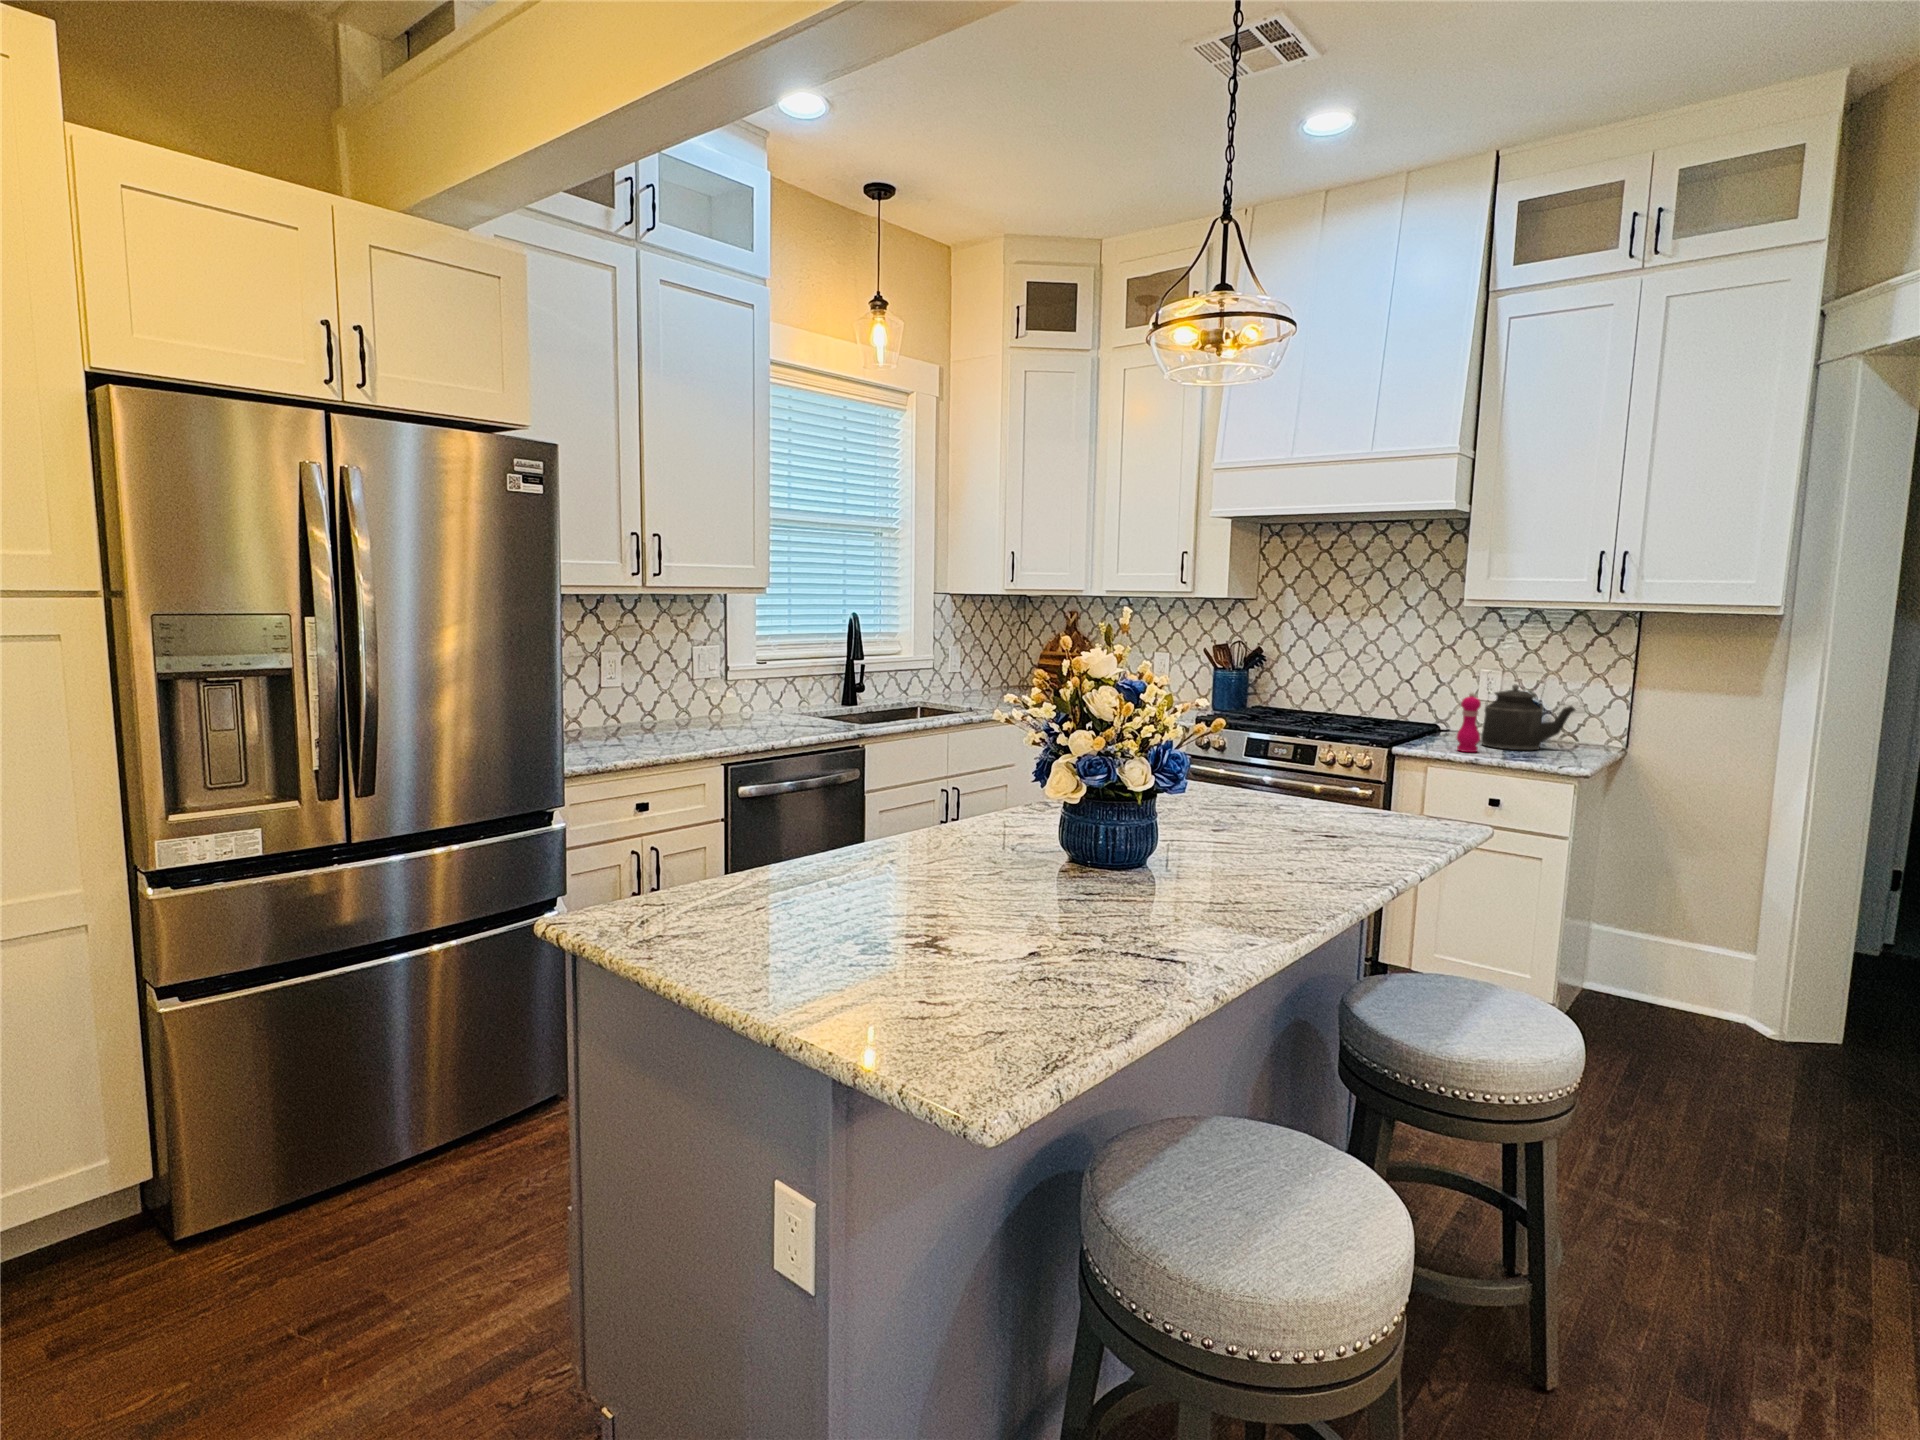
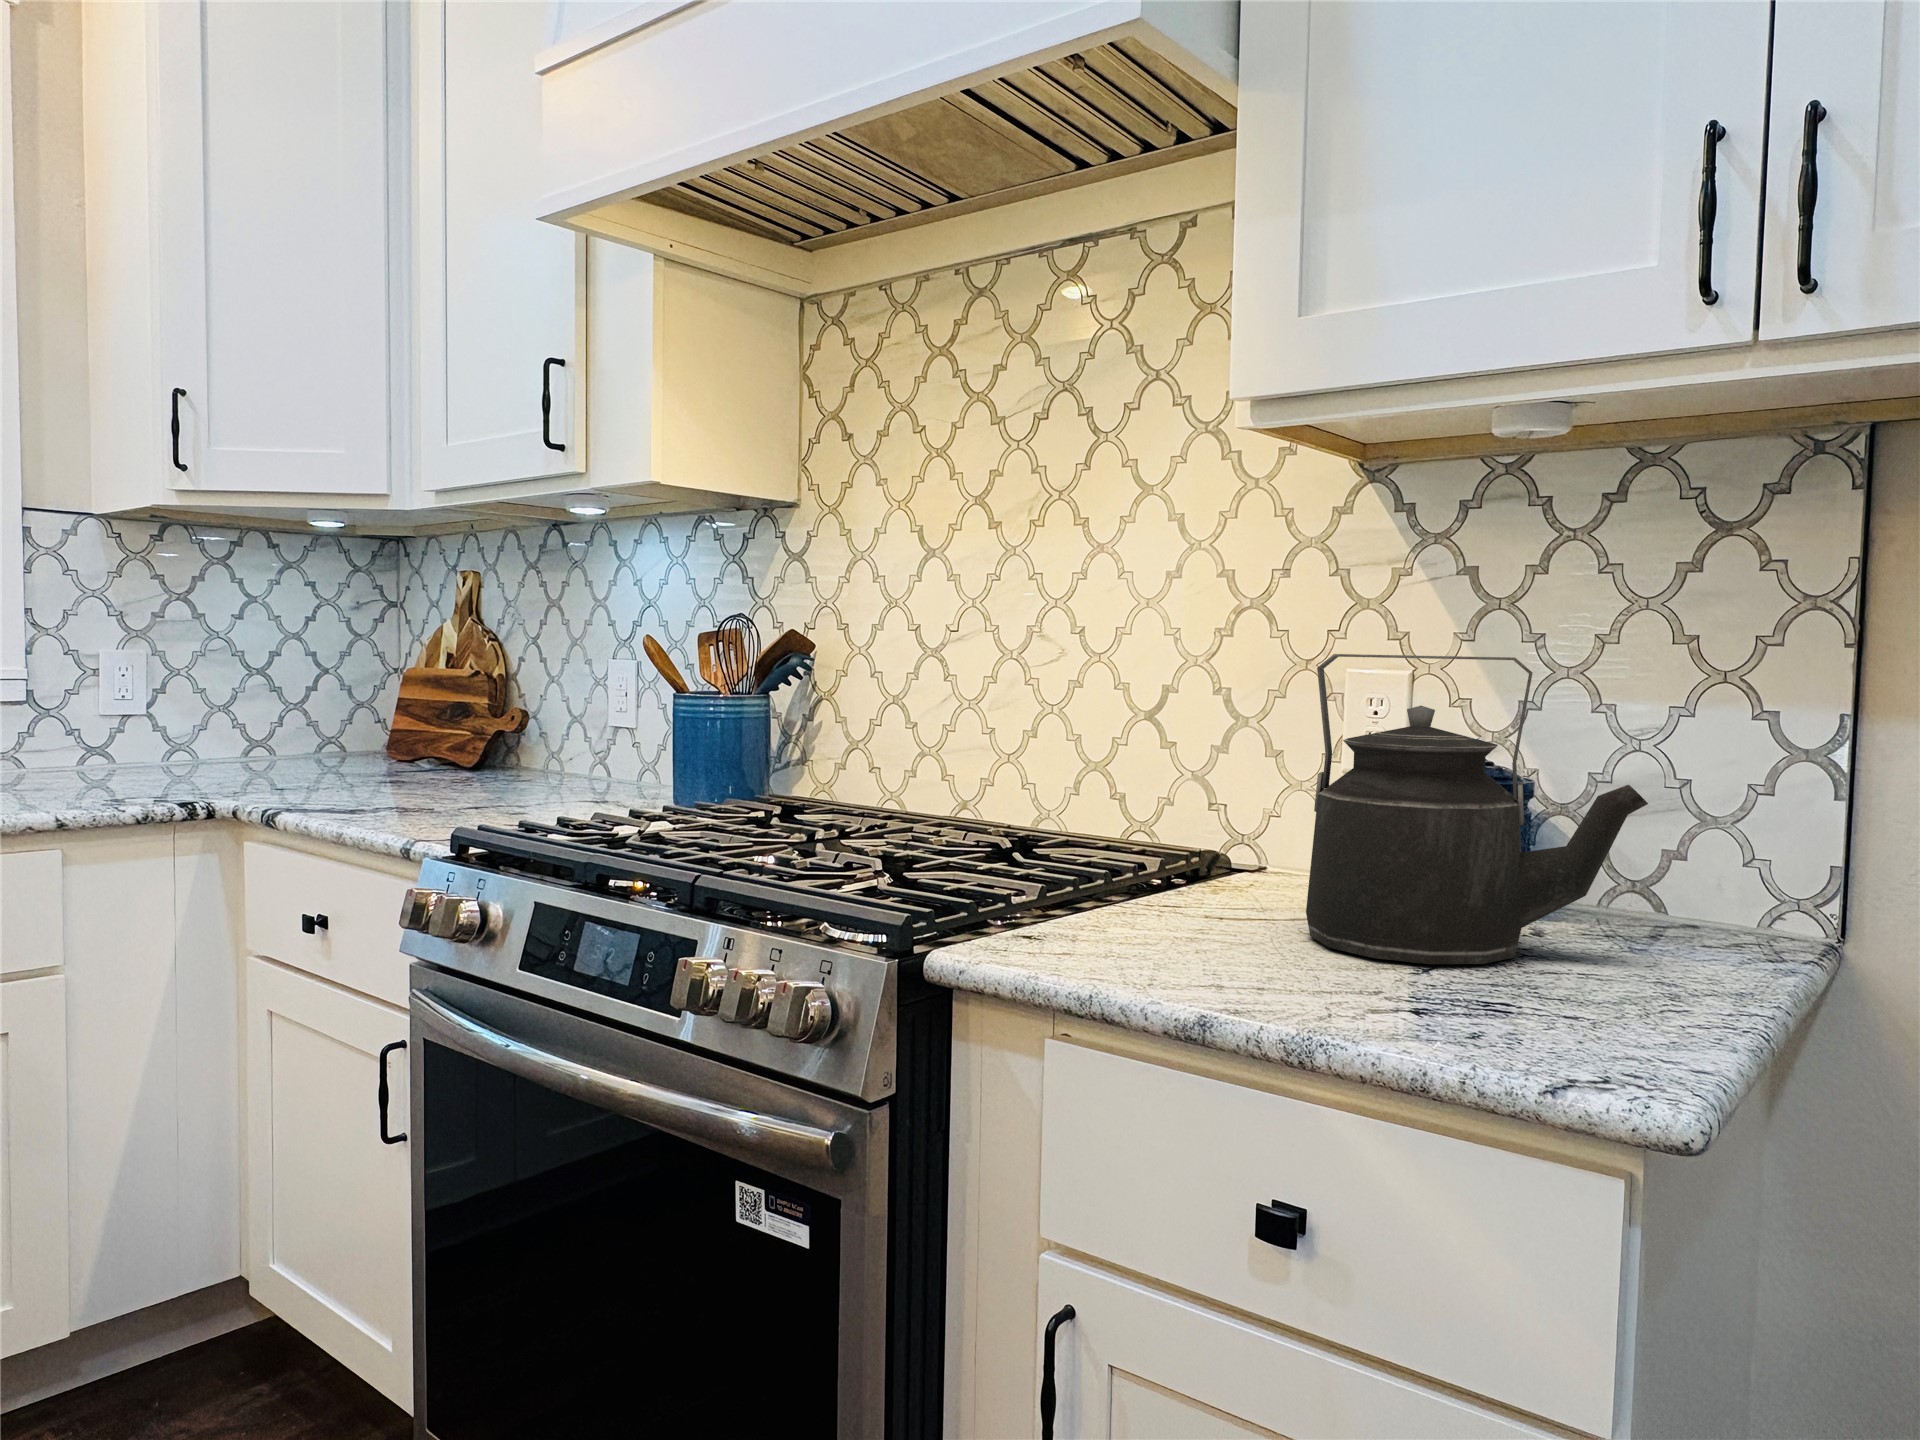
pepper mill: present [1457,692,1481,752] -> none [1177,731,1266,982]

